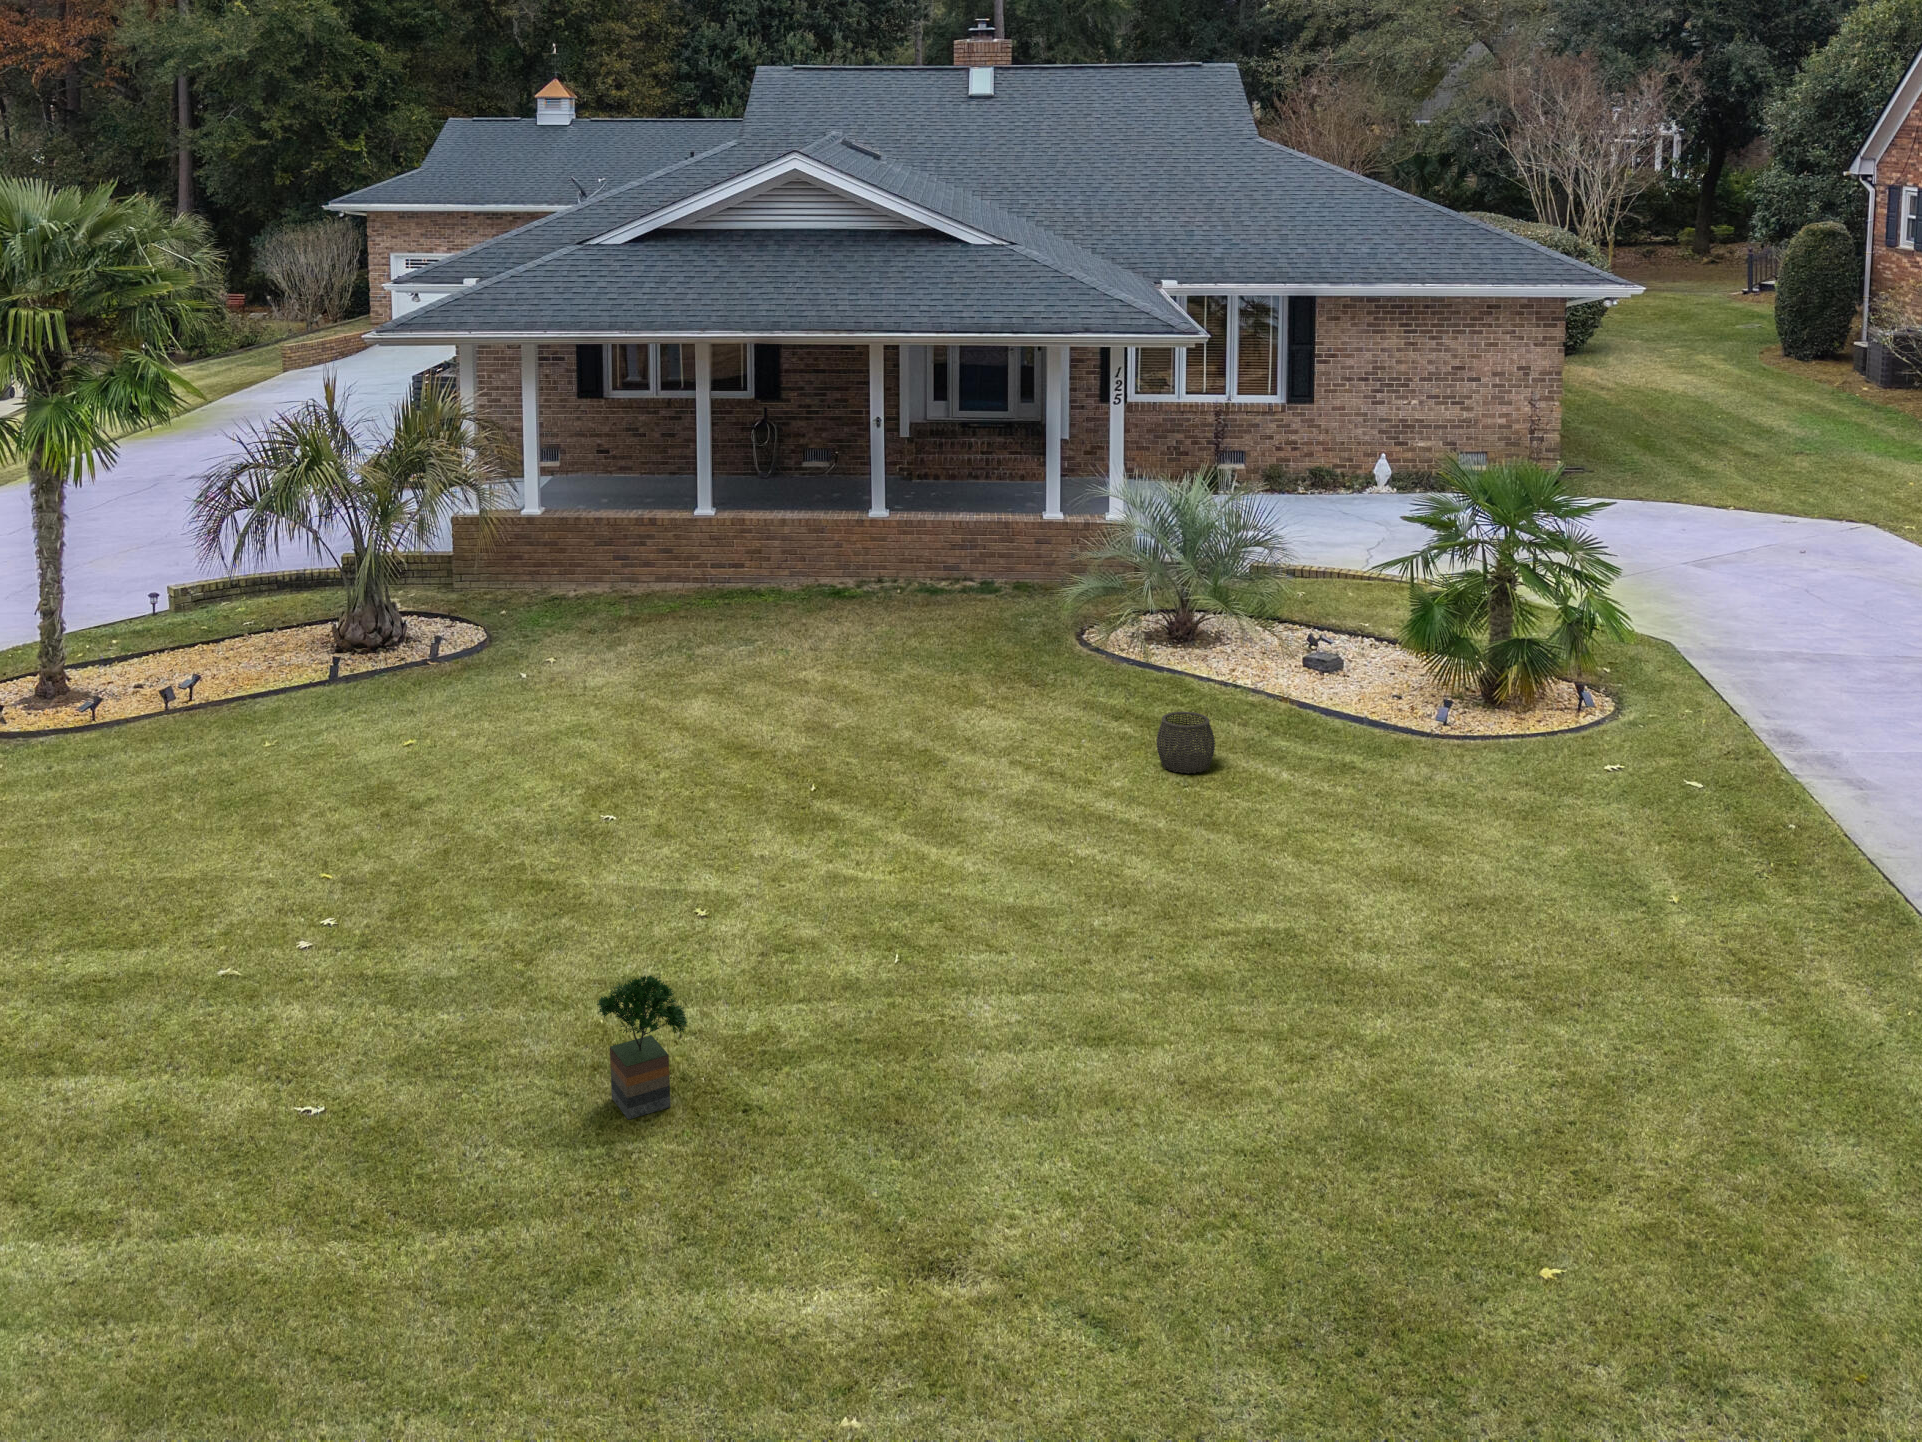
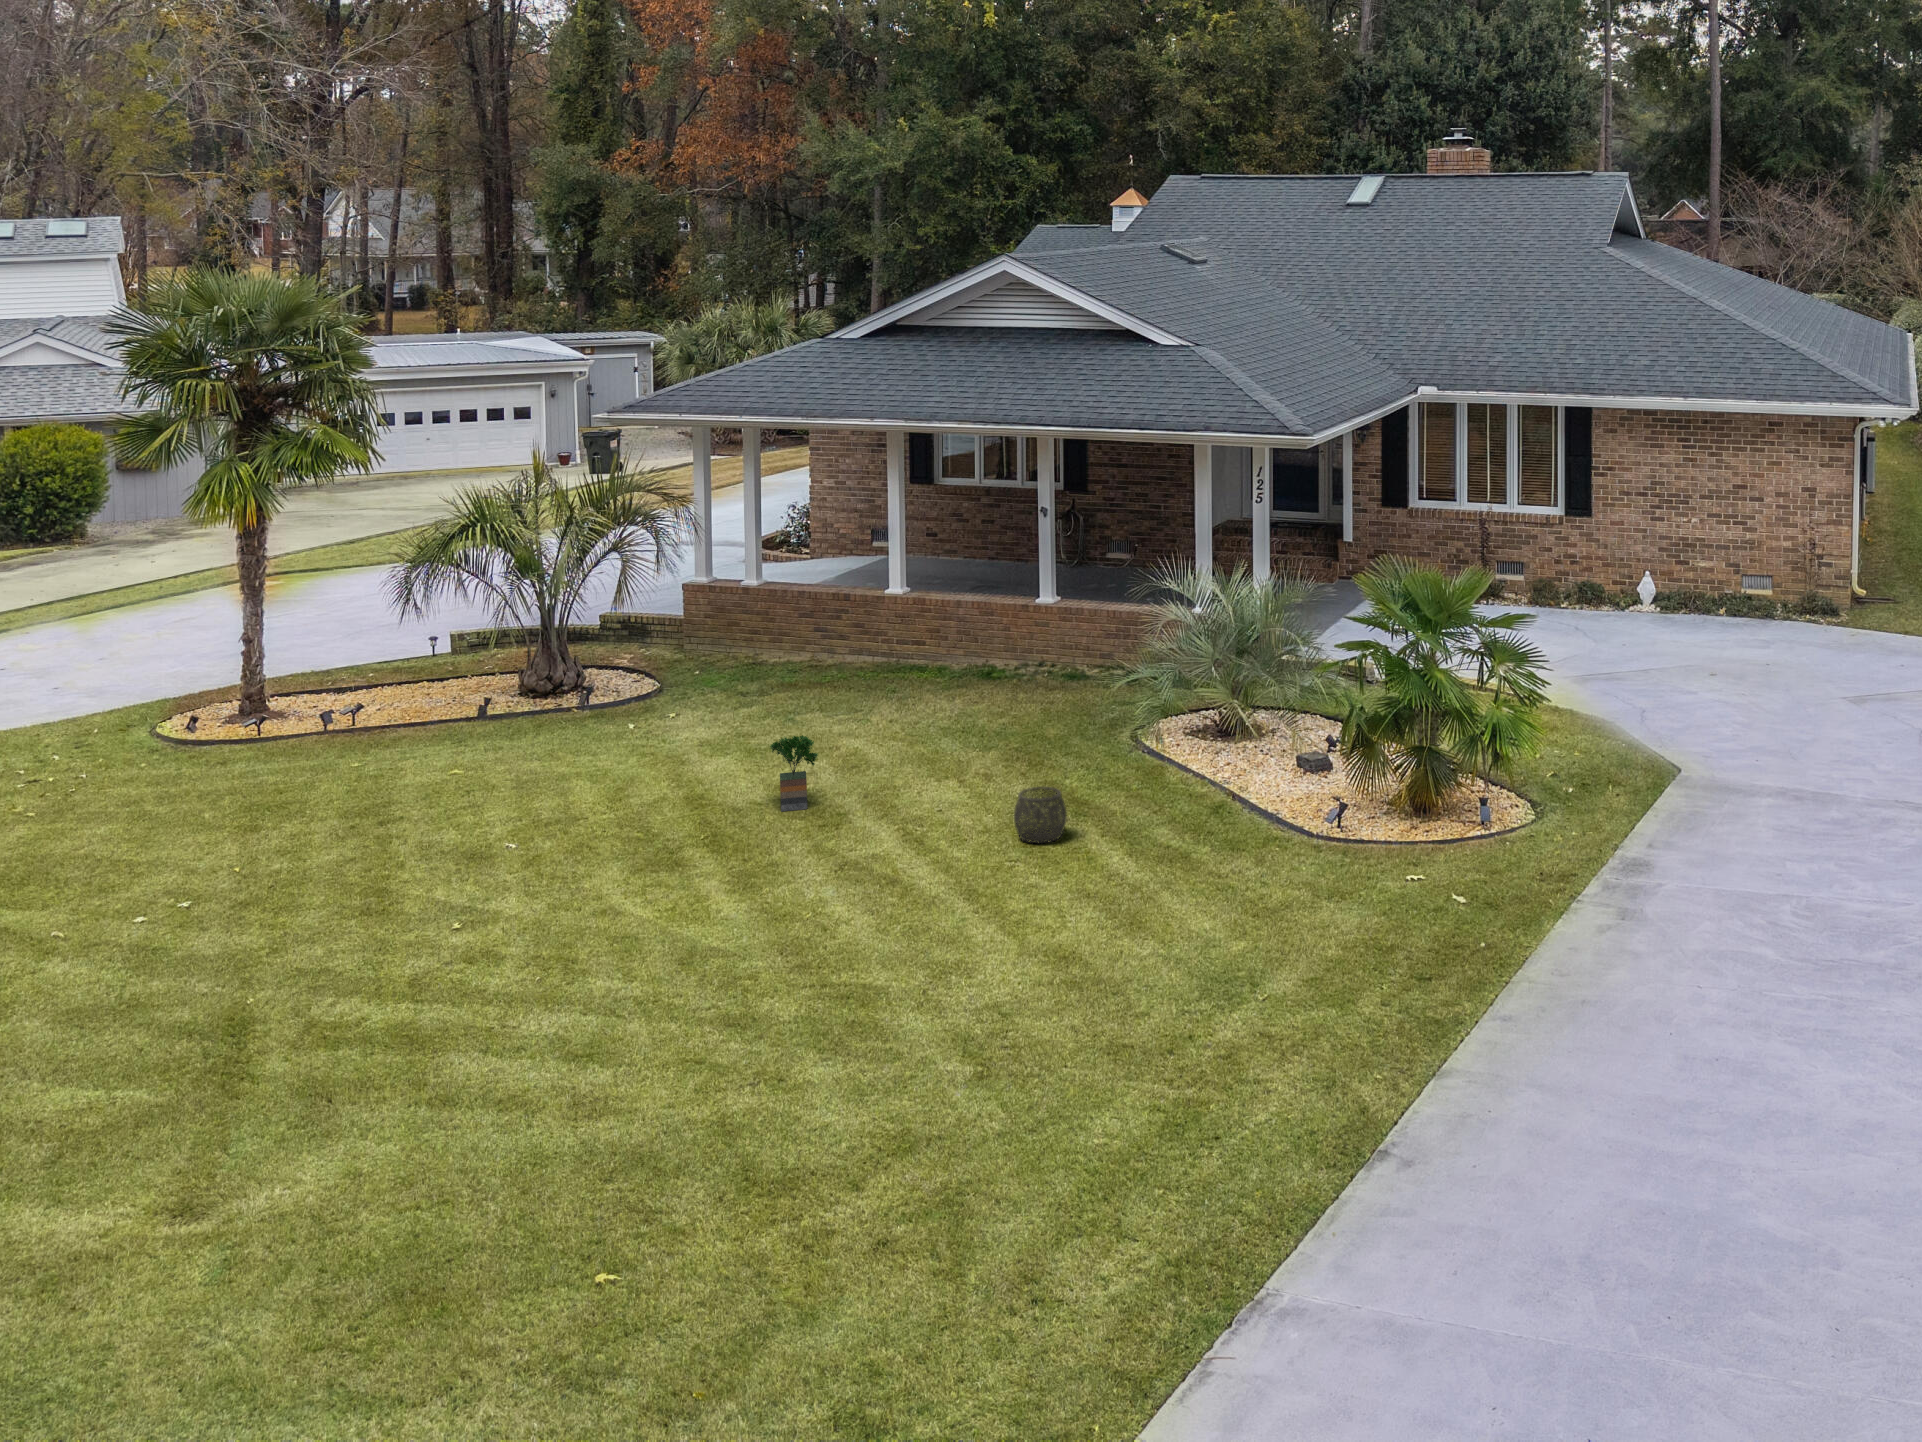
potted tree: present [597,975,687,1120] -> present [770,735,818,811]

